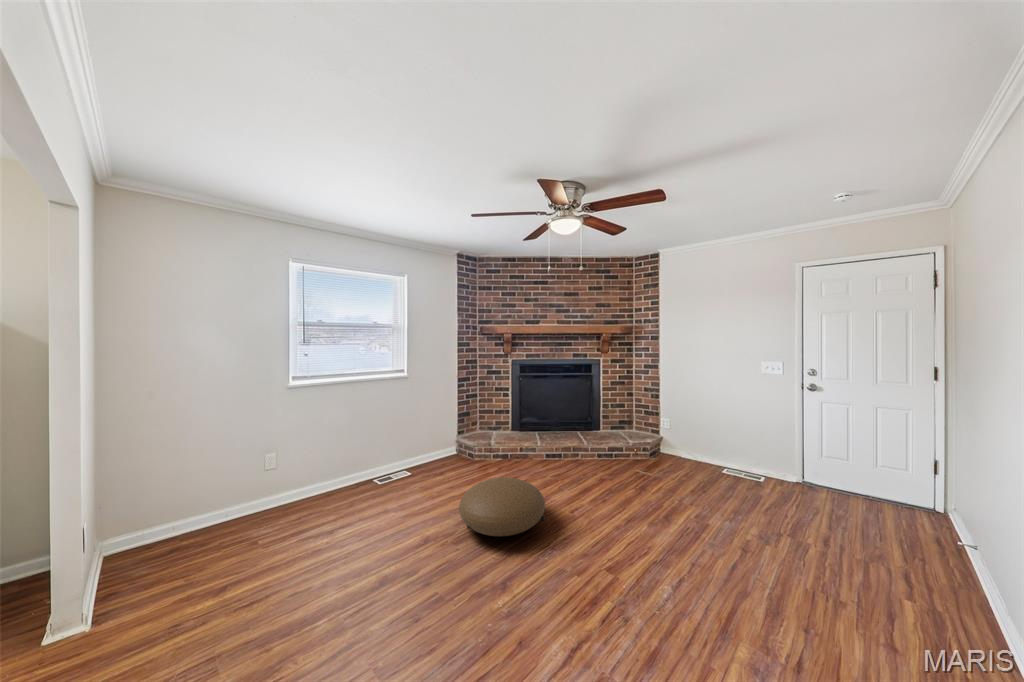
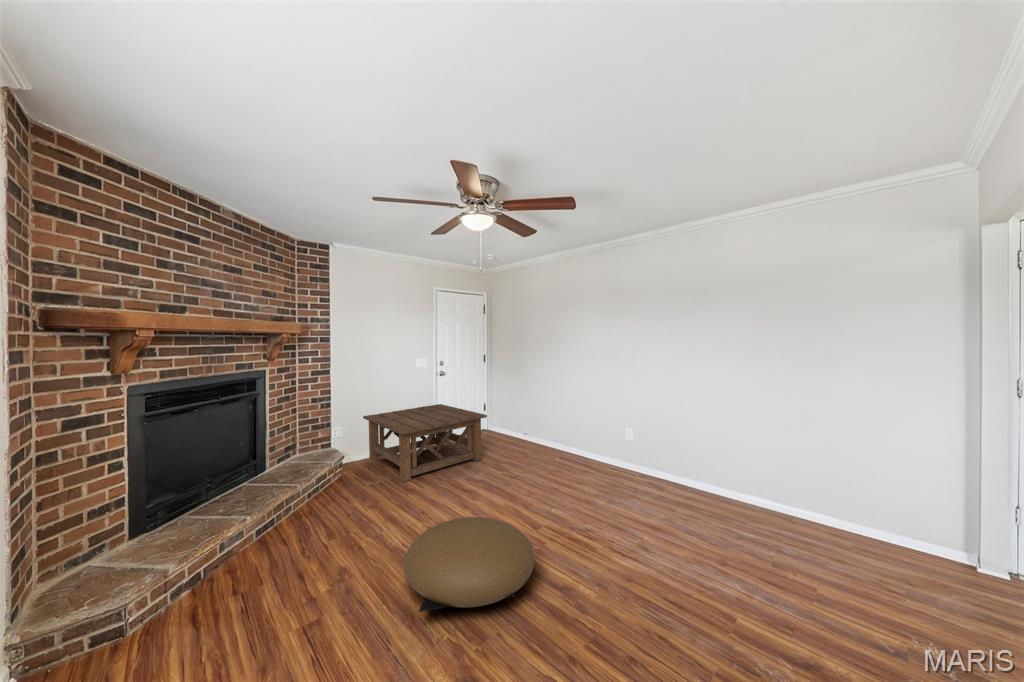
coffee table: none [641,414,790,511] -> present [363,404,487,482]

